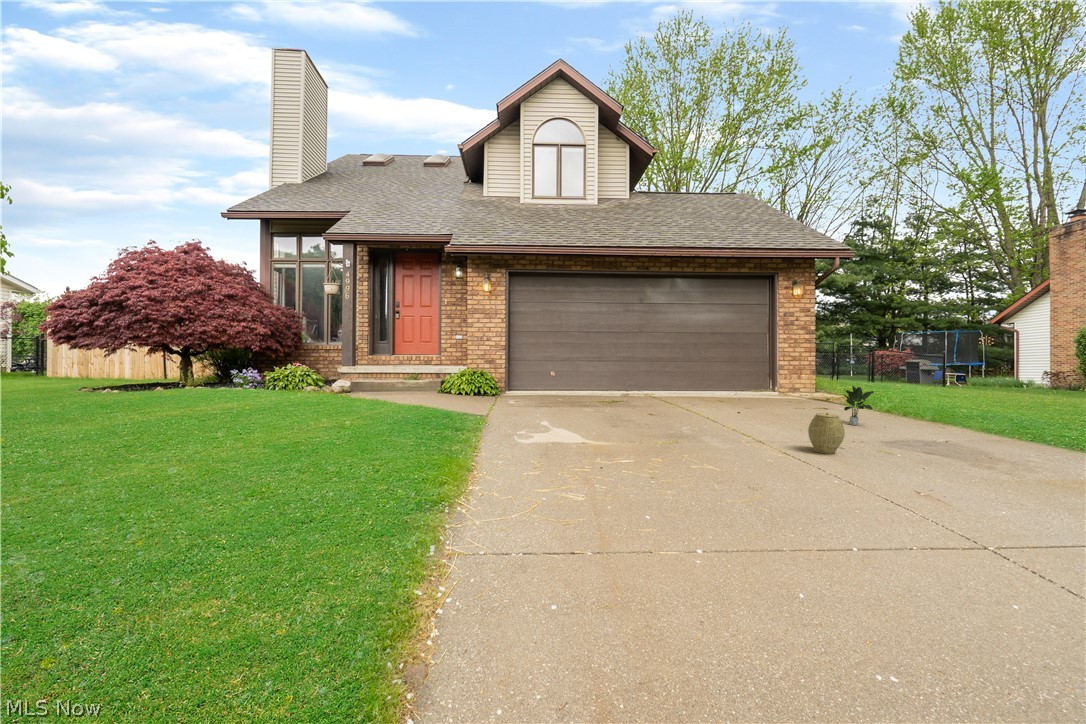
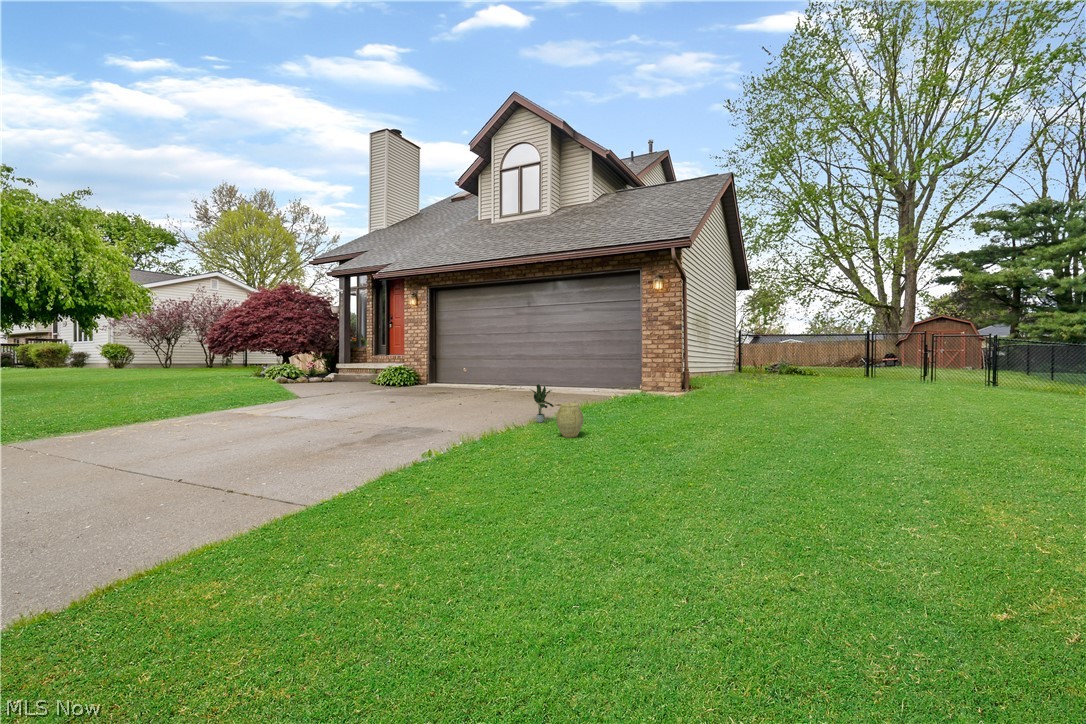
woven basket: present [808,413,845,454] -> present [556,403,583,438]

